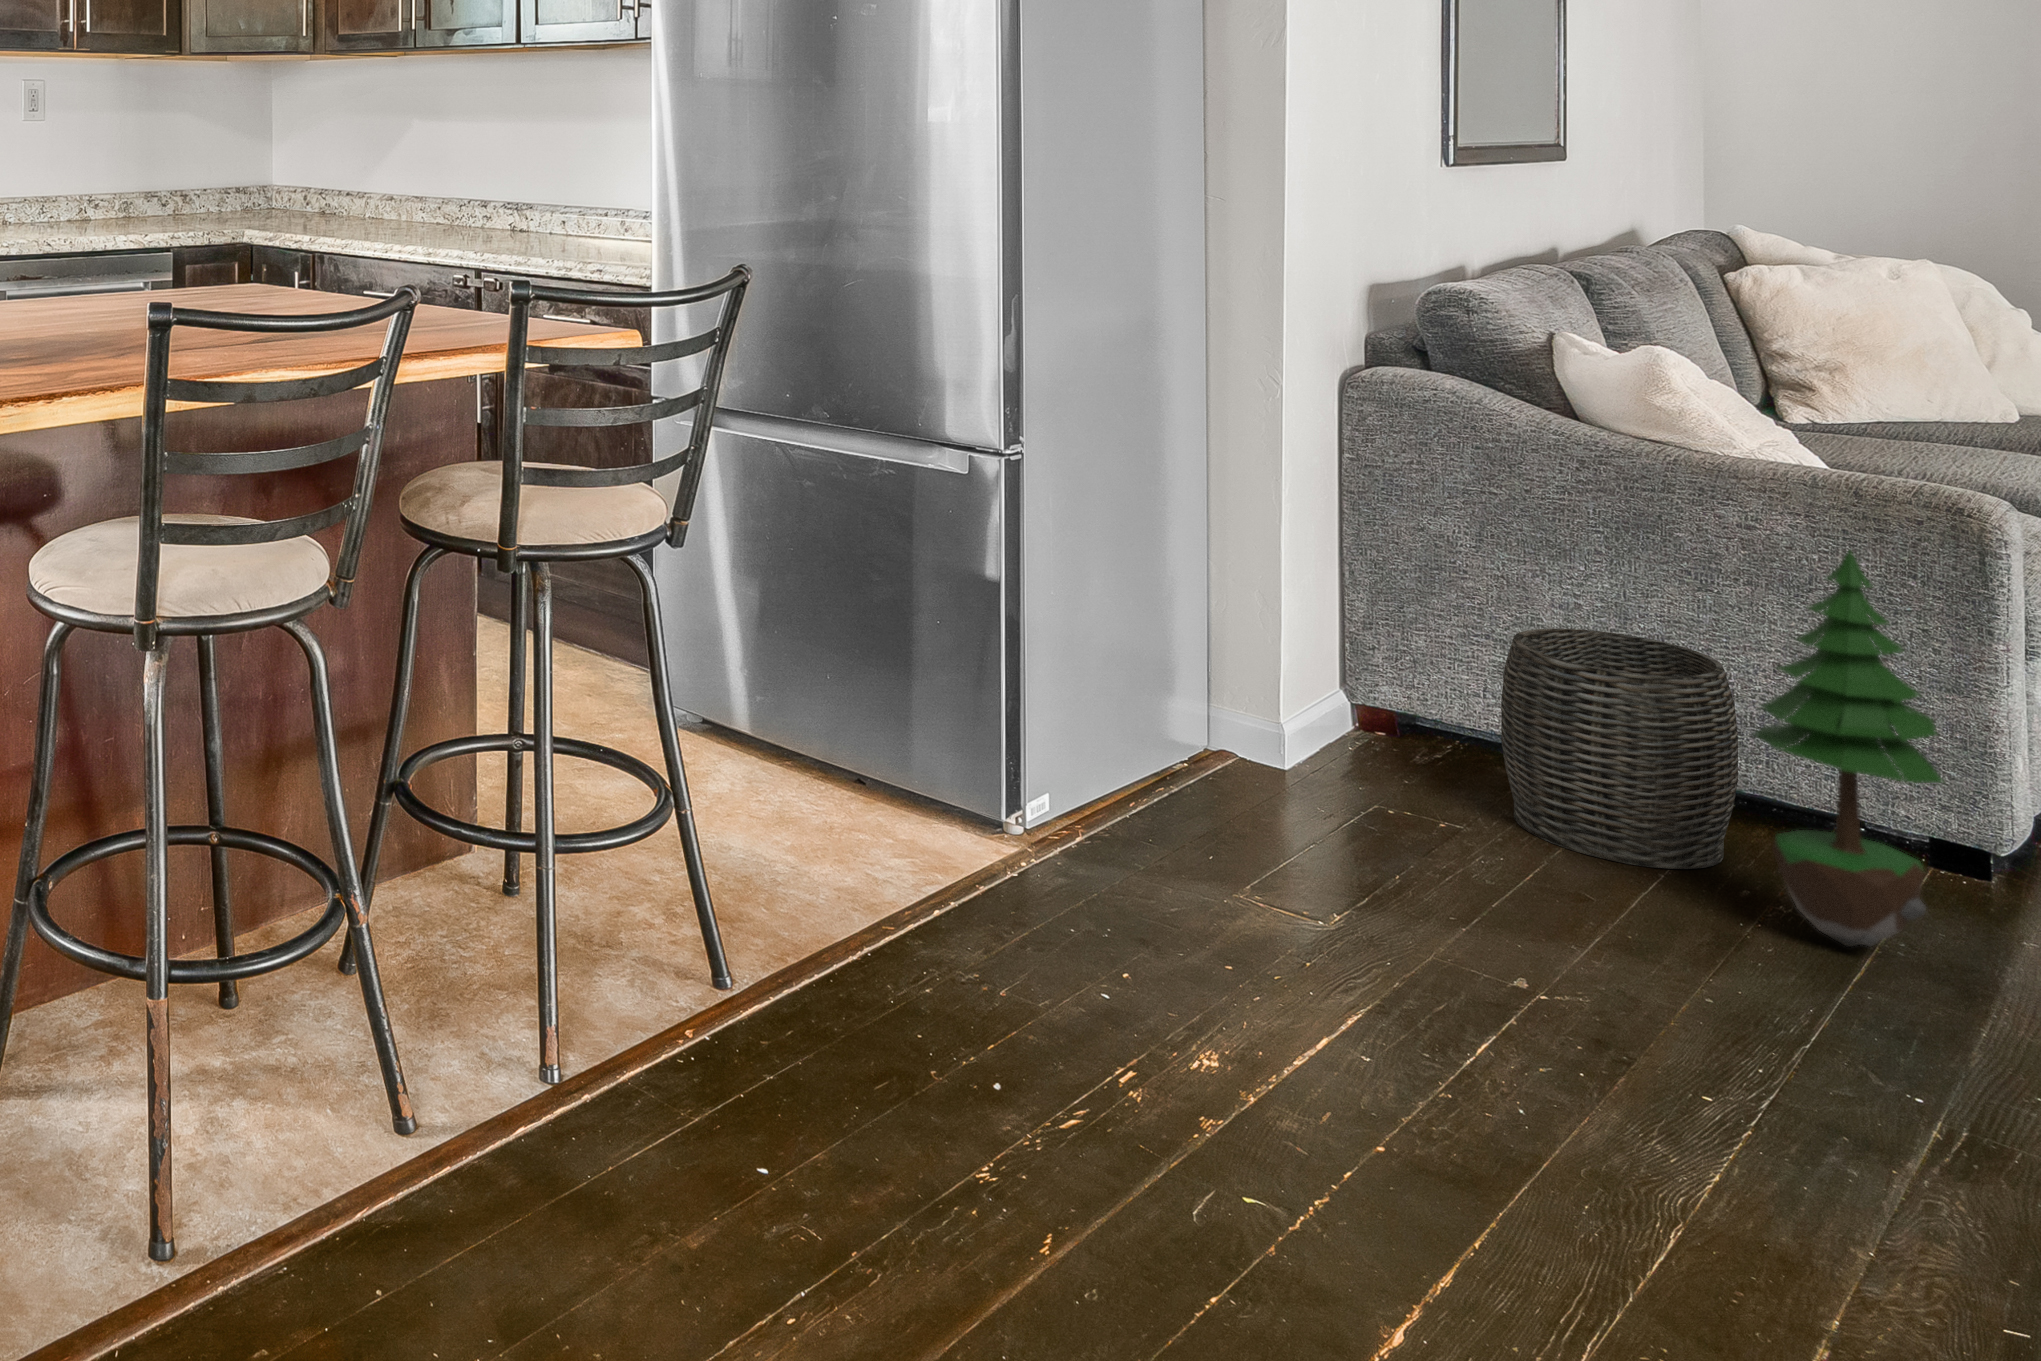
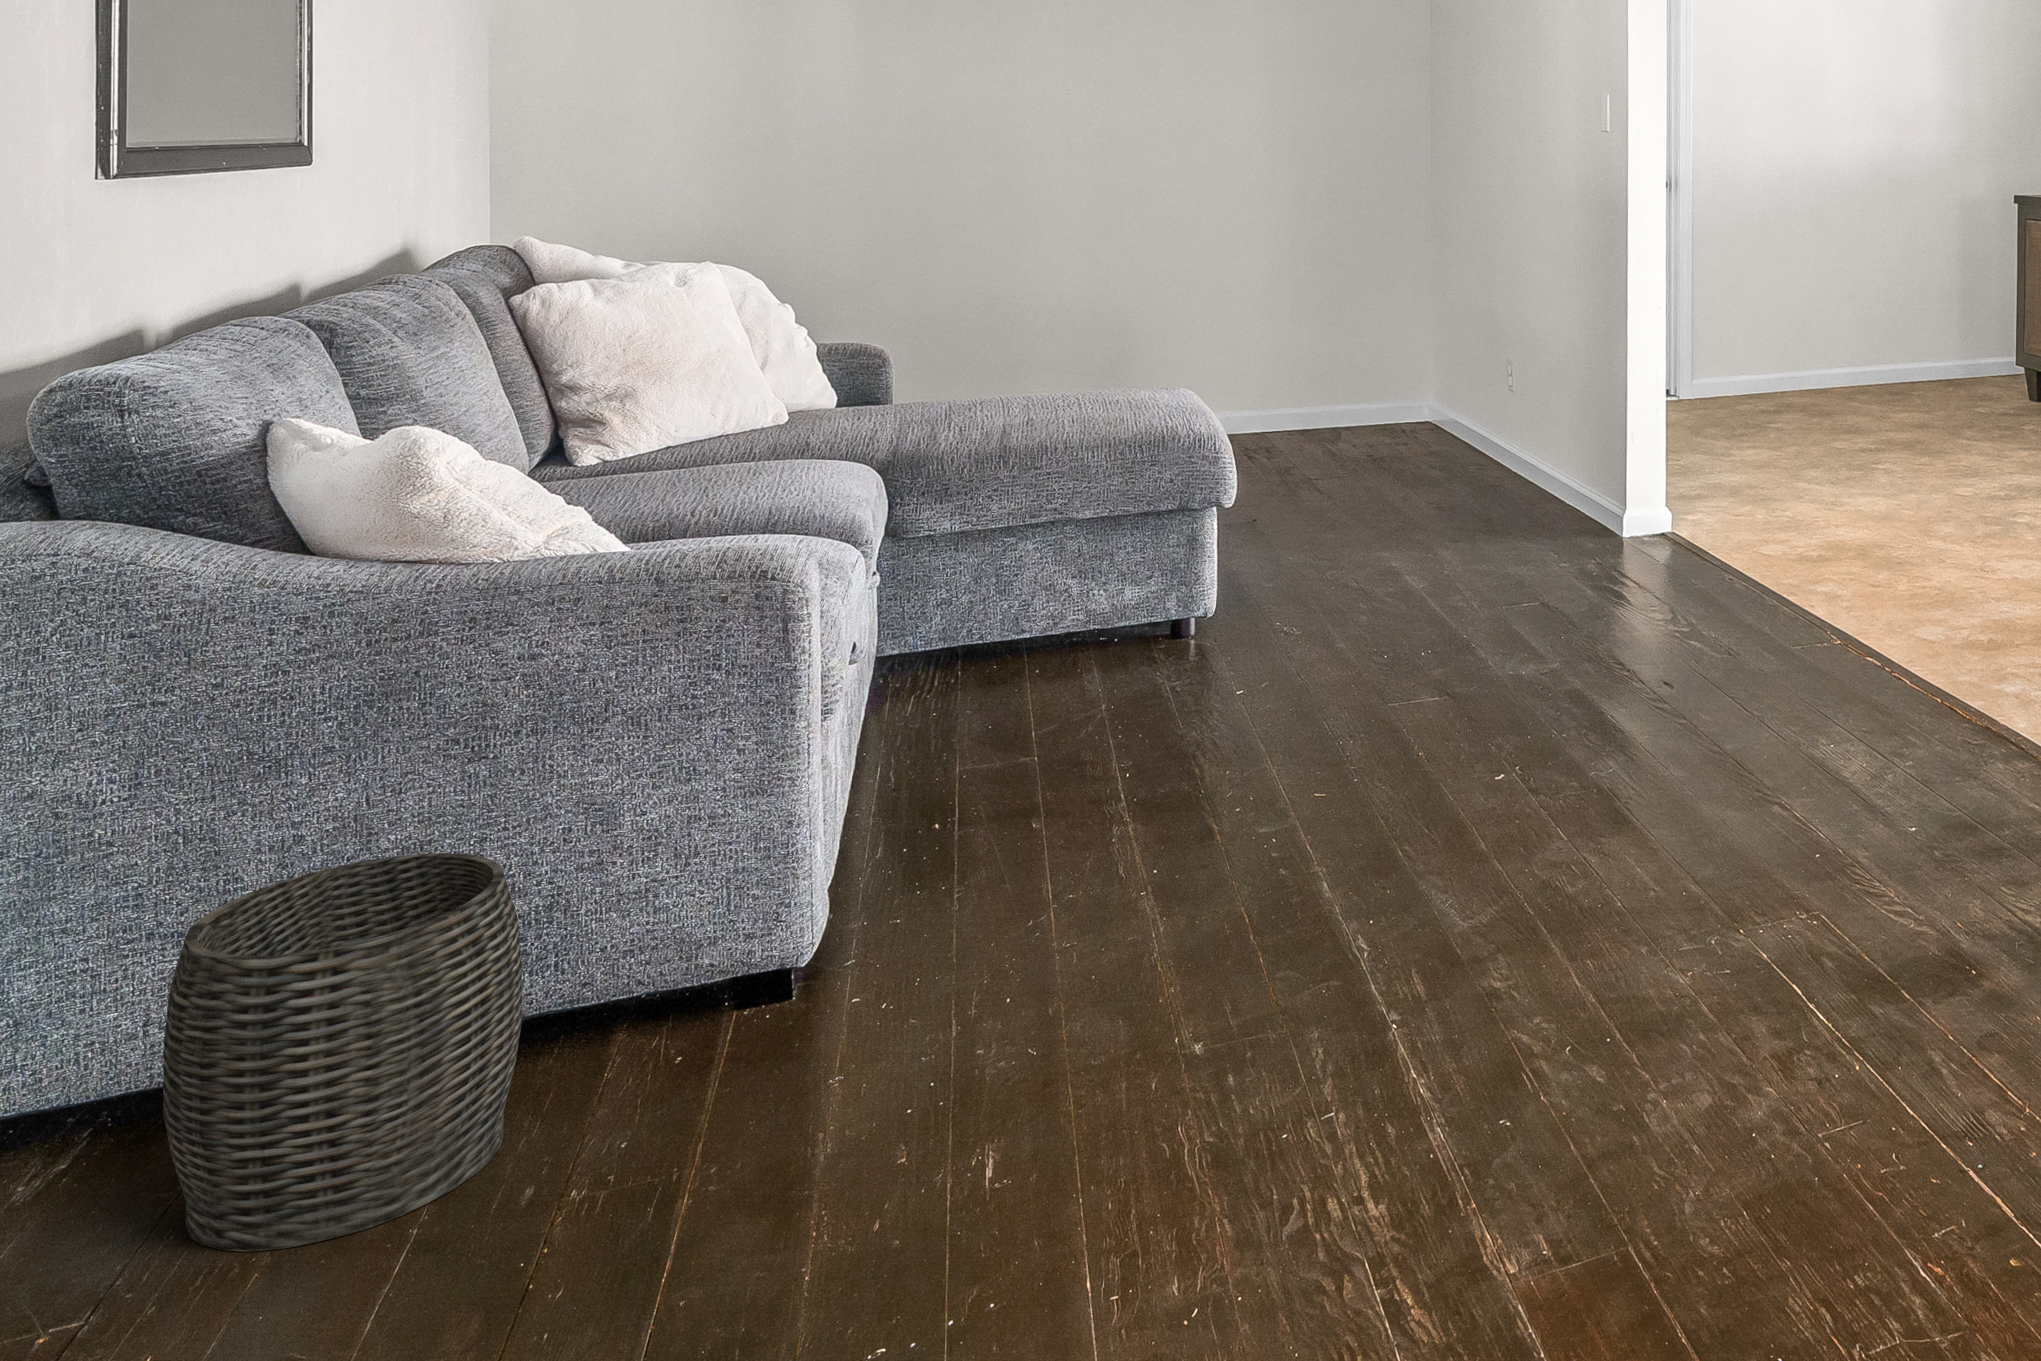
potted tree: present [1753,550,1943,947] -> none [535,683,768,1219]

